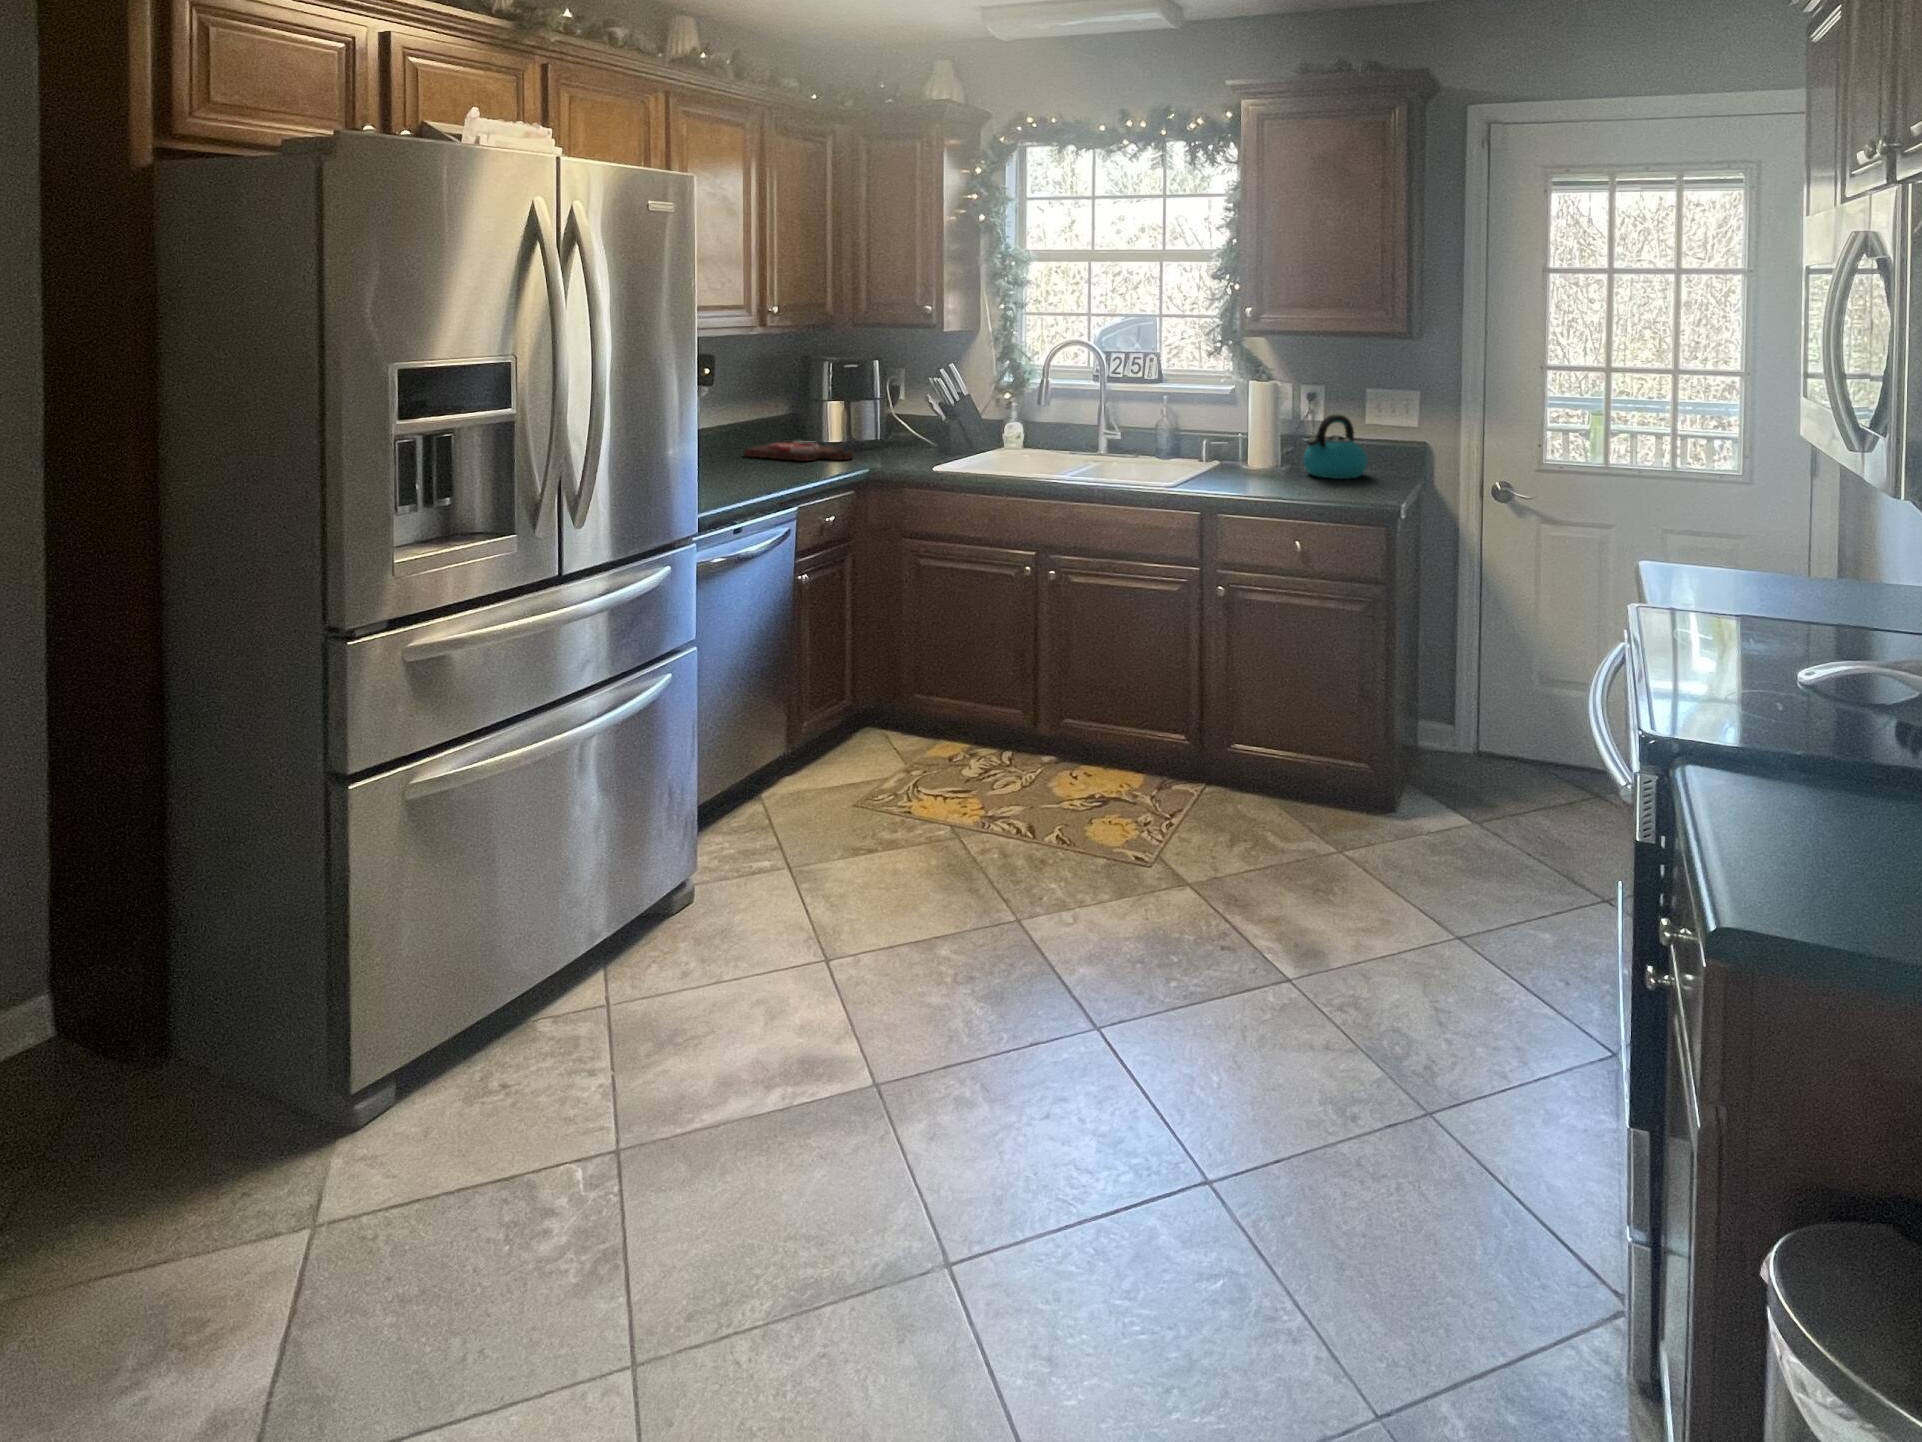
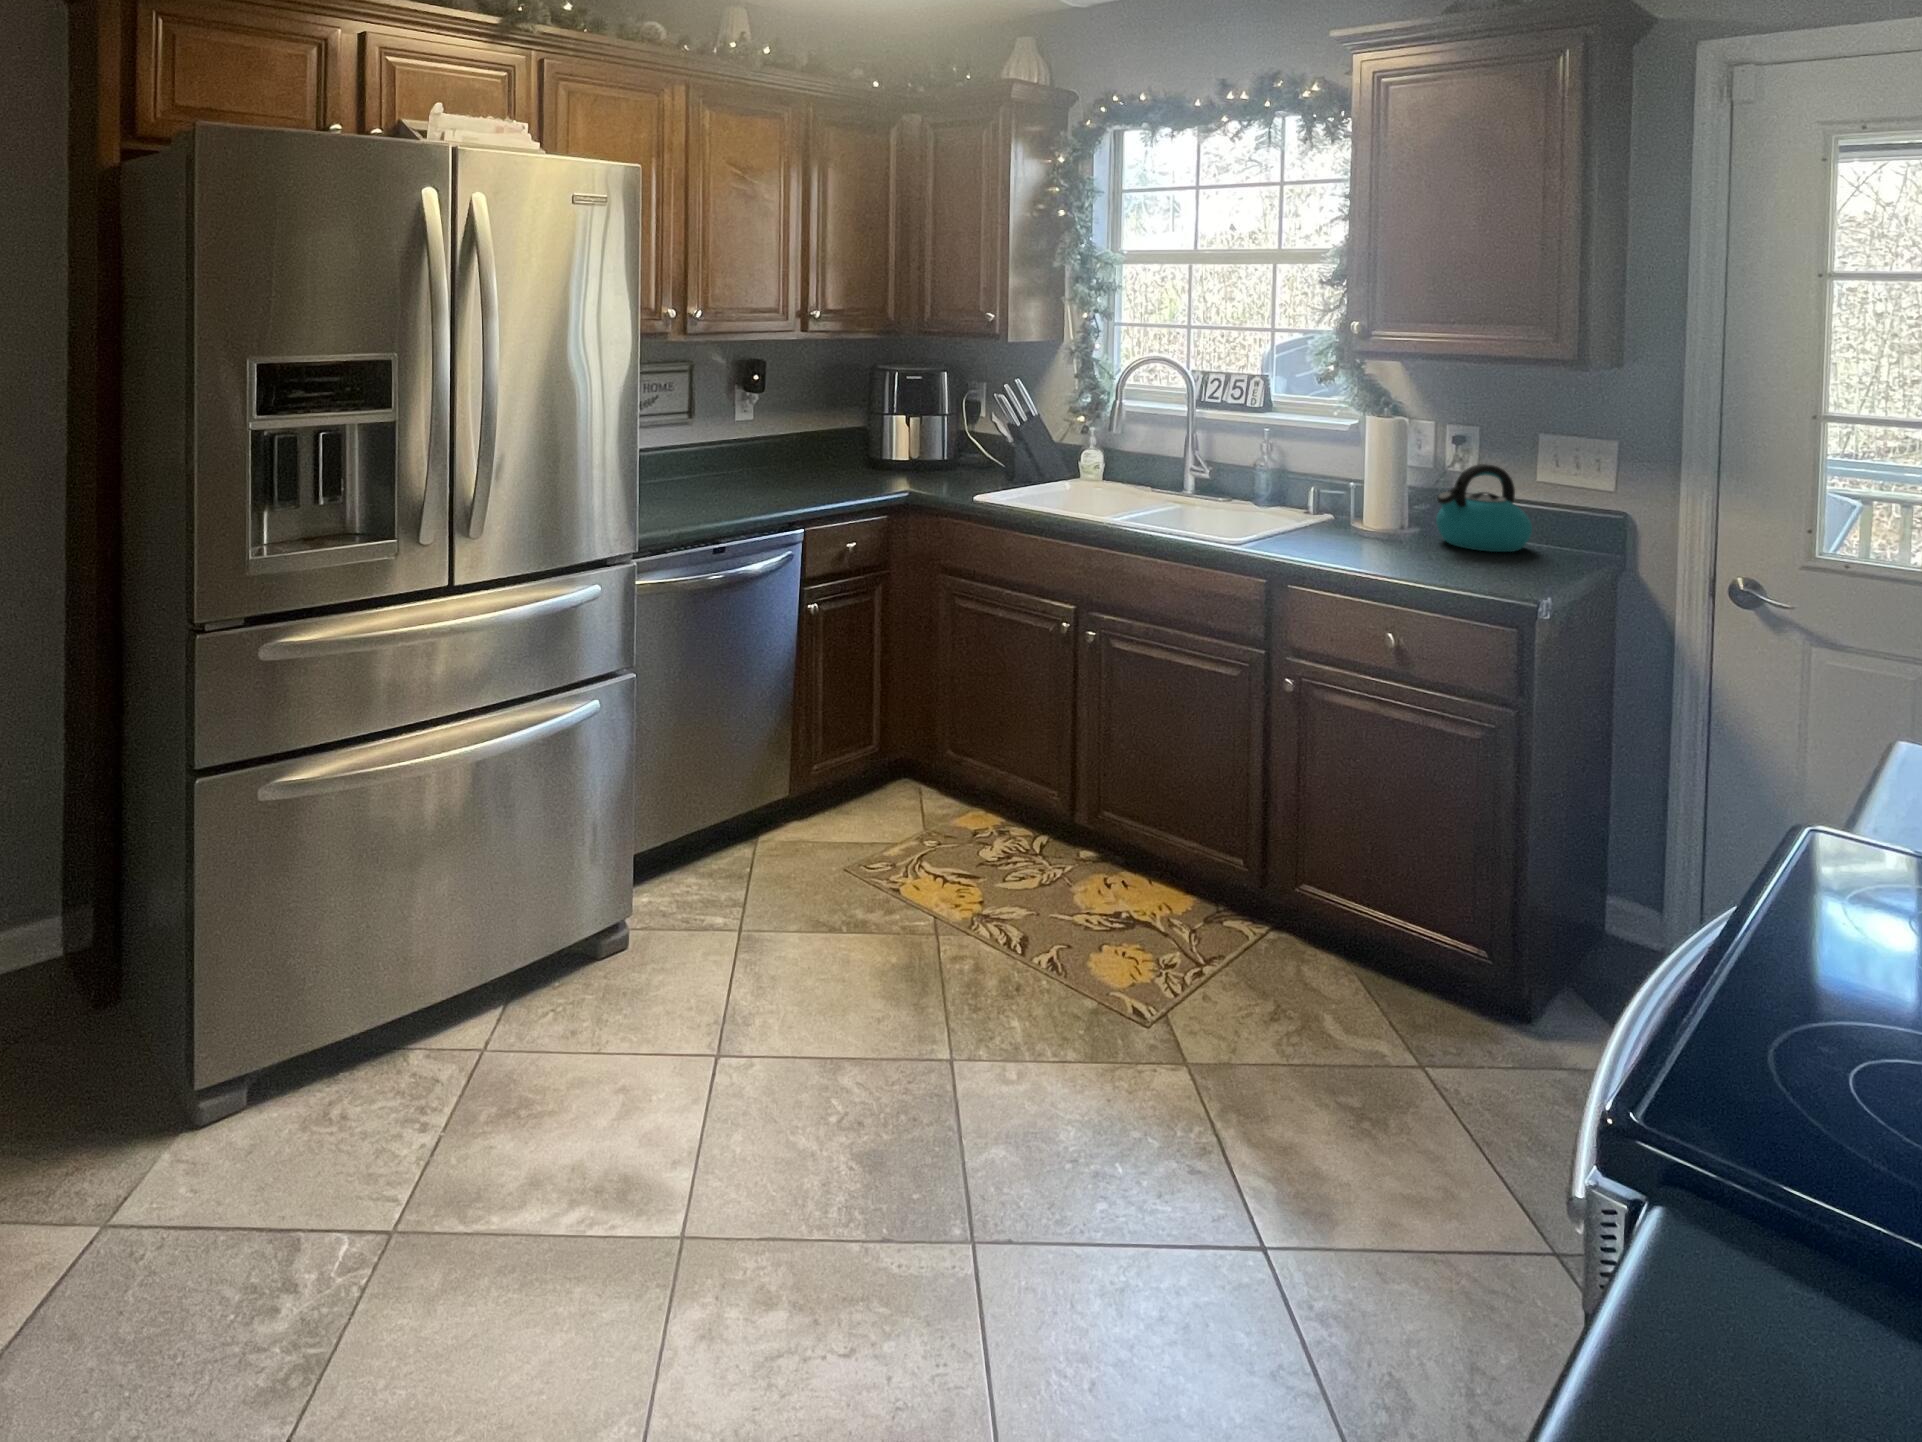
cutting board: present [744,441,854,461] -> none [794,455,901,479]

